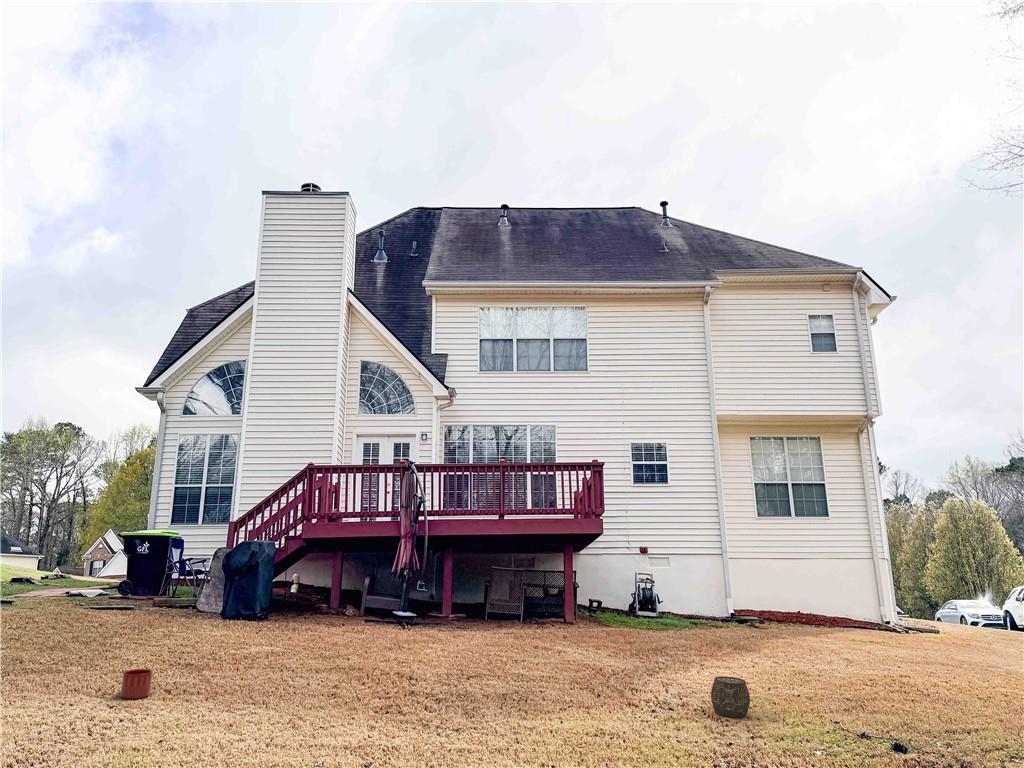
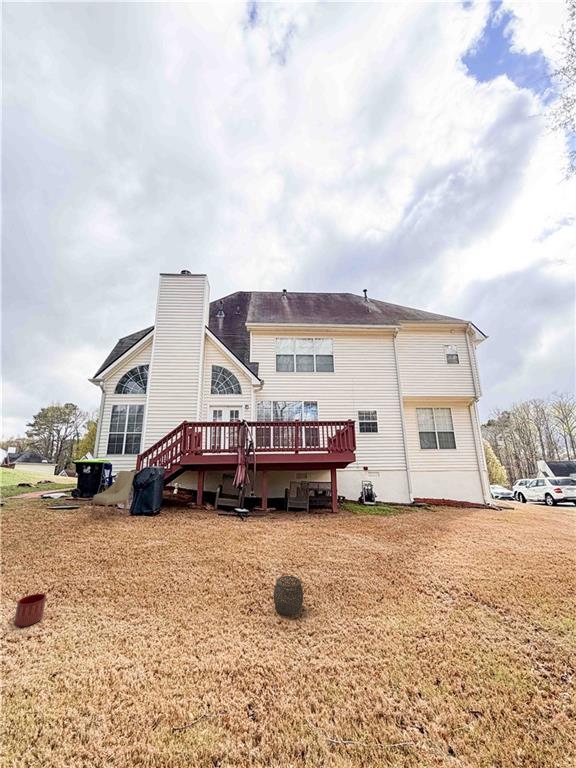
chair: none [163,545,229,623] -> present [91,471,135,521]
woven basket: present [711,676,750,718] -> present [273,576,303,615]

